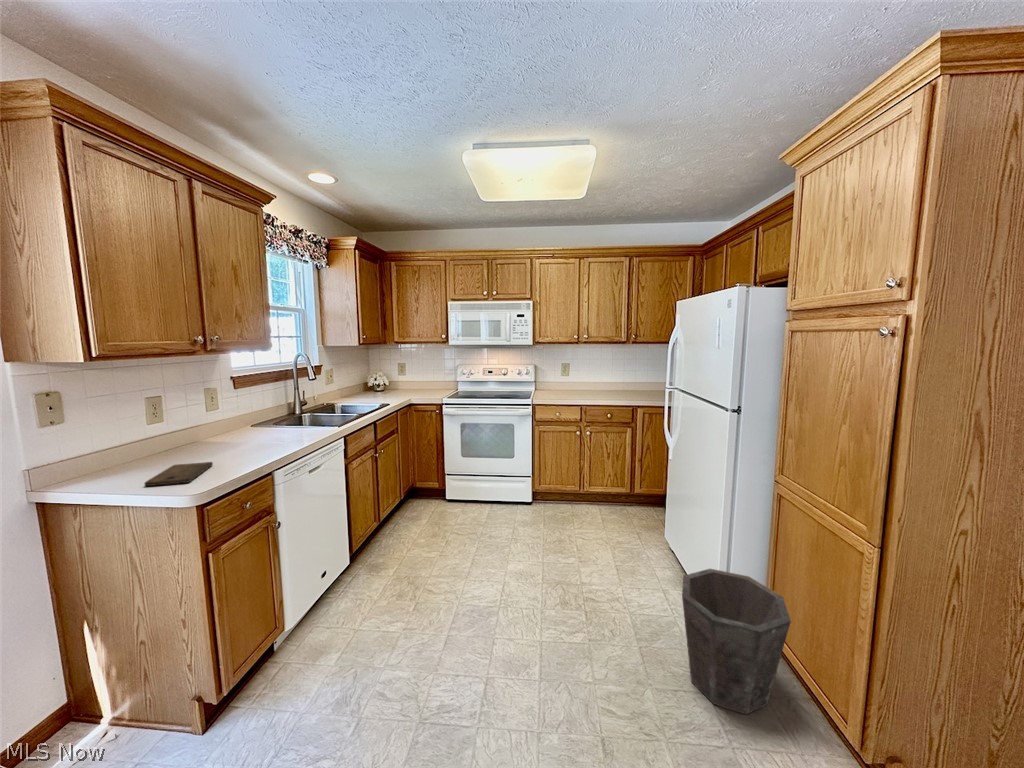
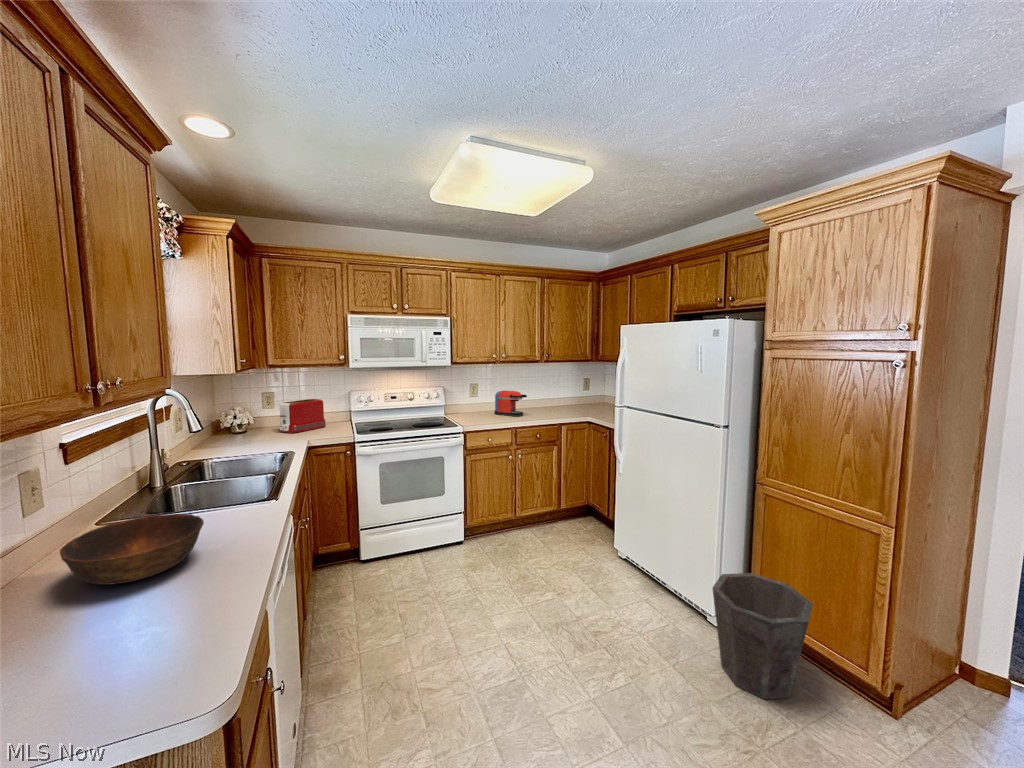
toaster: none [401,369,435,393] -> present [279,399,326,433]
coffee maker: none [580,370,608,395] -> present [495,390,527,416]
bowl: none [193,420,267,450] -> present [60,514,204,585]
cutting board: present [145,462,213,486] -> none [77,611,177,708]

